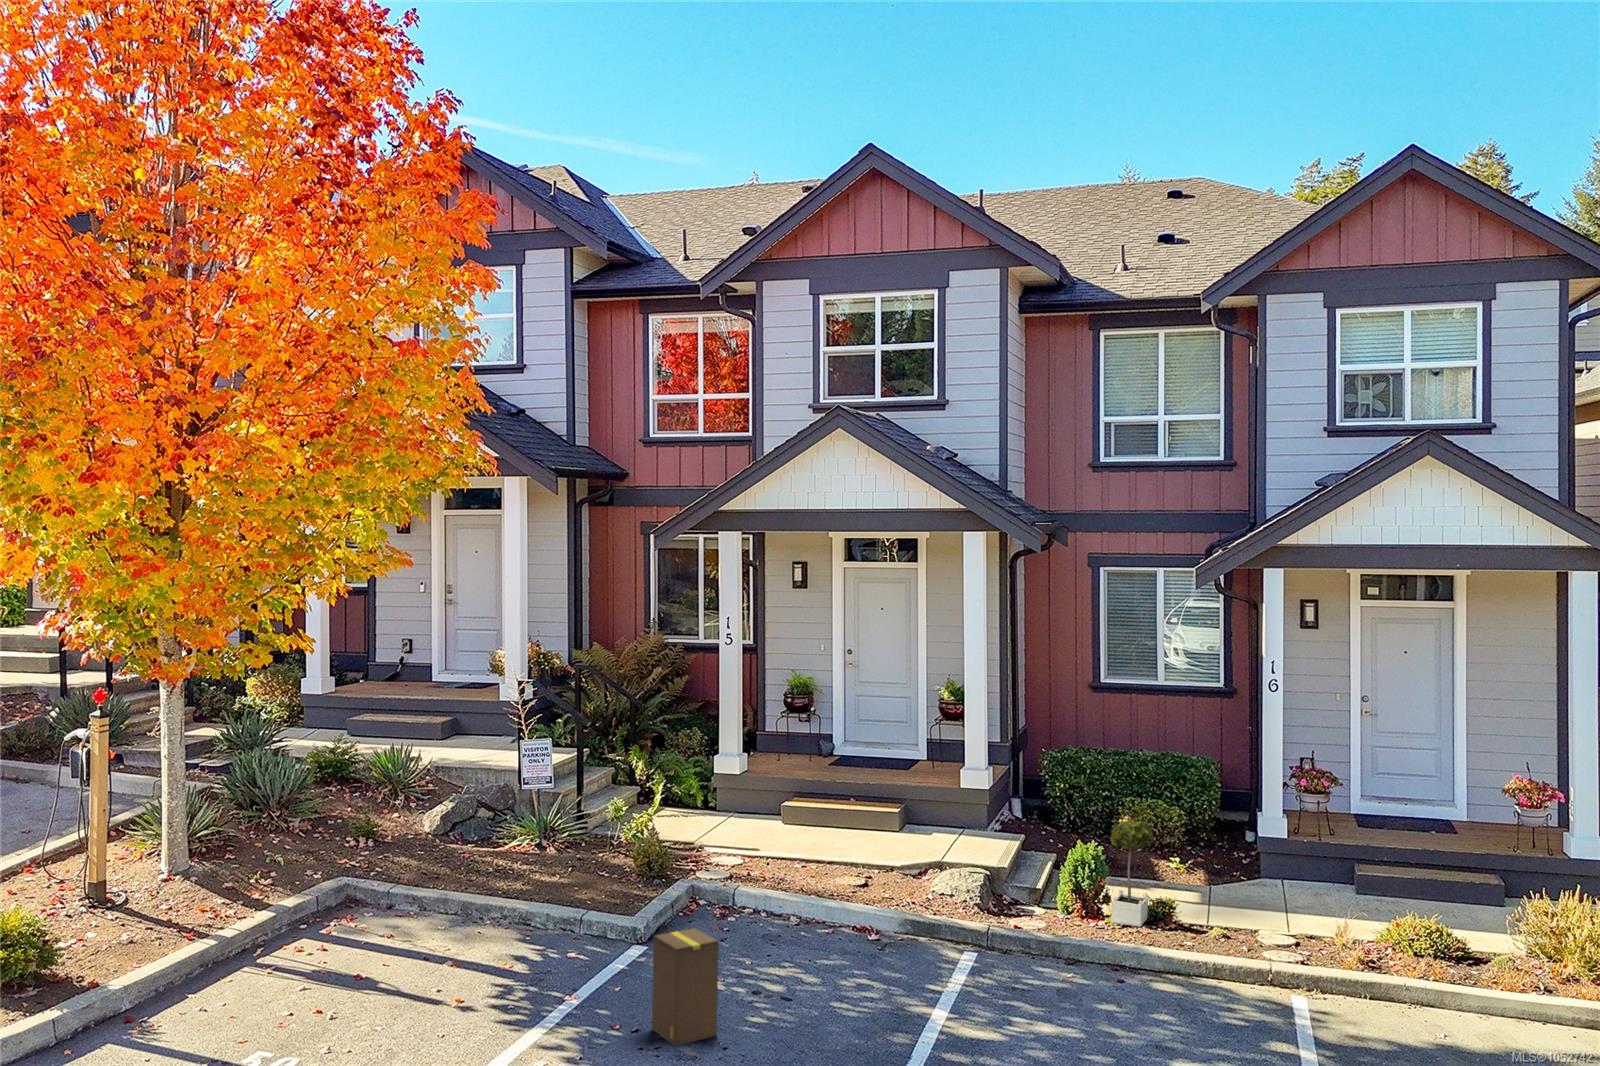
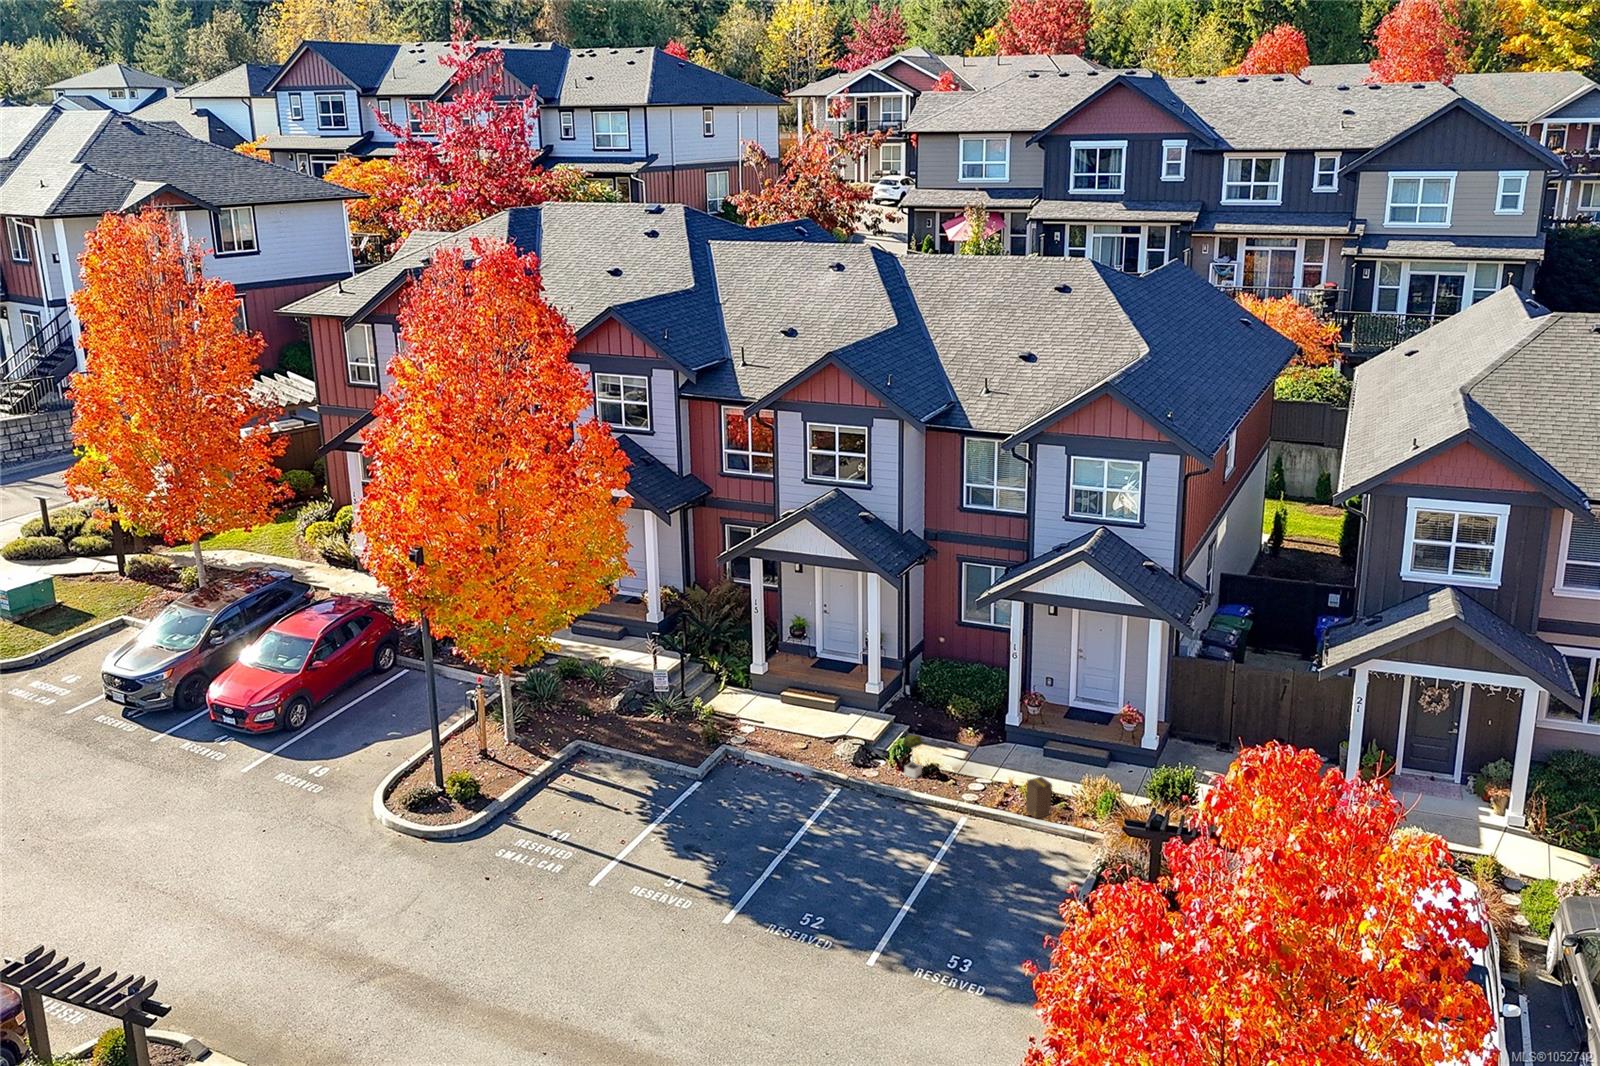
cardboard box: present [652,928,719,1046] -> present [1026,777,1052,818]

